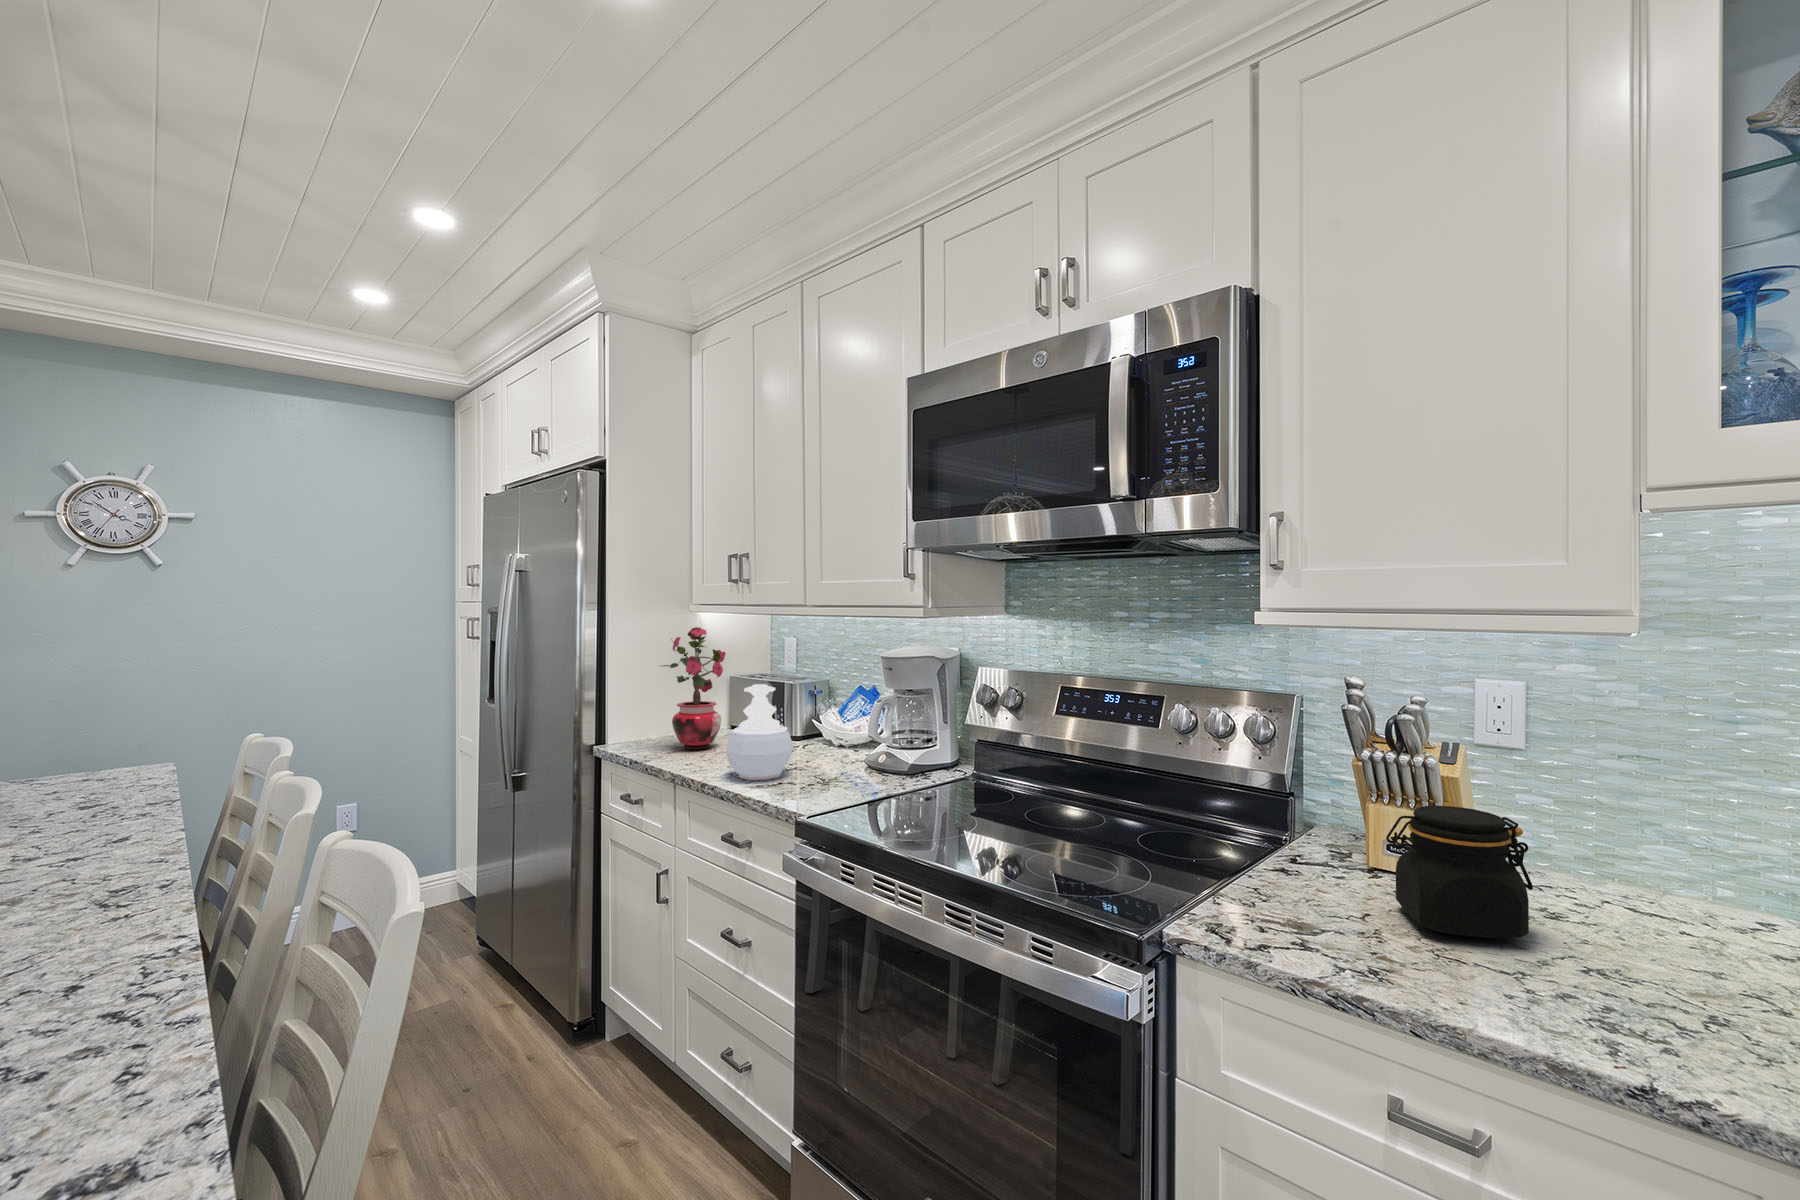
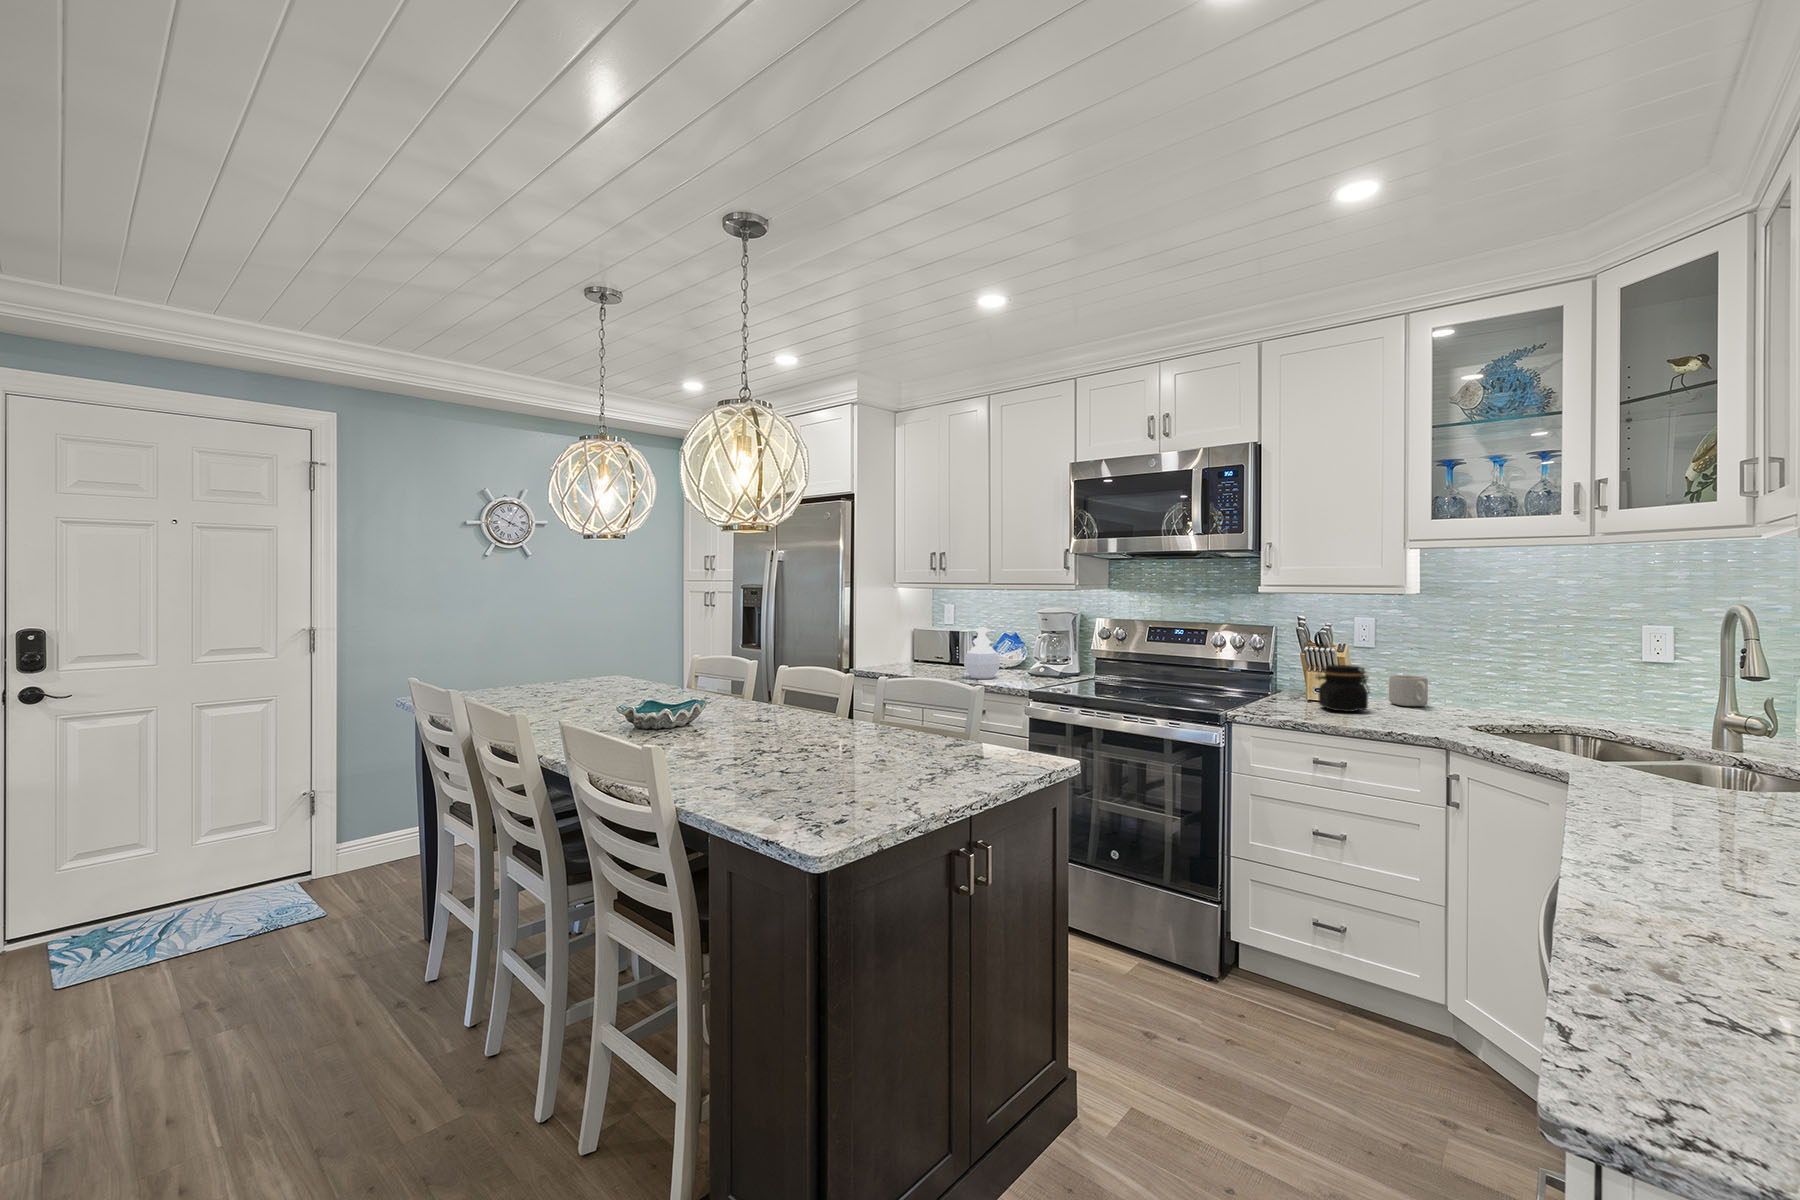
potted plant: present [663,627,725,750] -> none [902,596,940,669]
mug: none [1569,823,1684,909] -> present [1389,676,1428,706]

